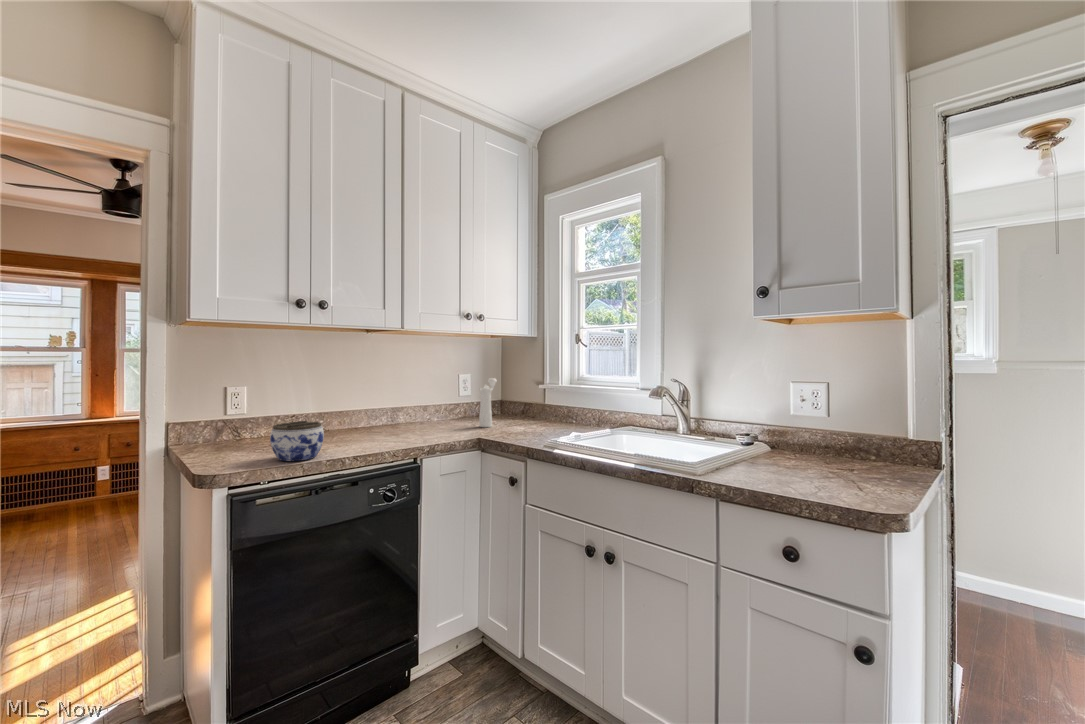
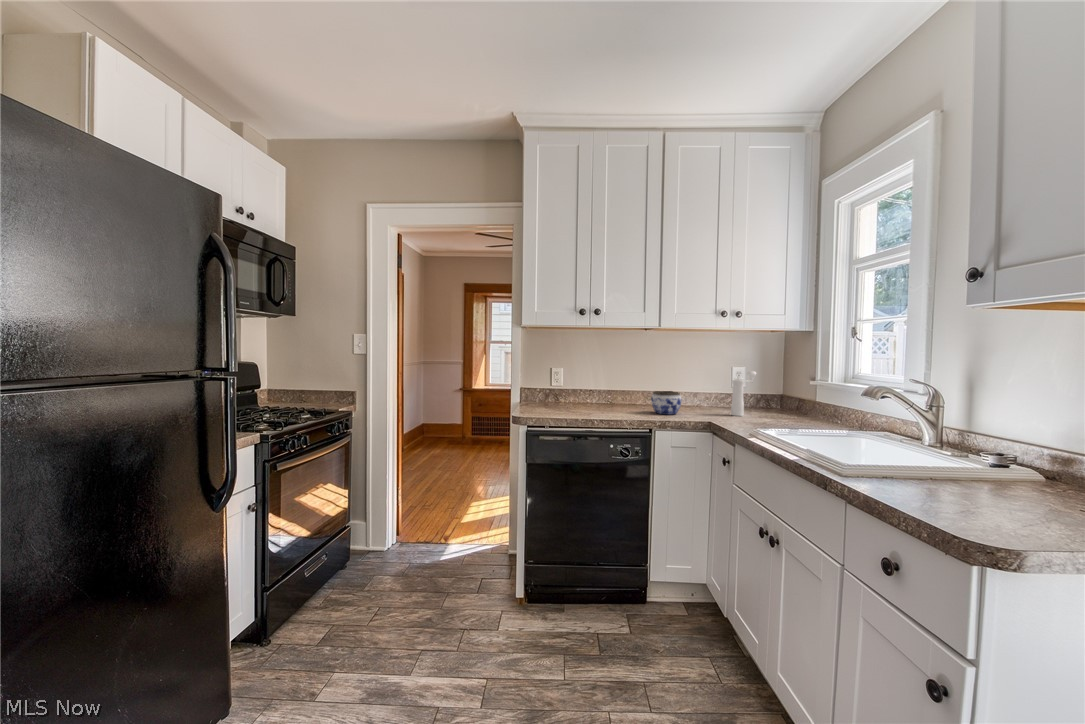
jar: present [270,421,324,461] -> present [651,391,682,415]

